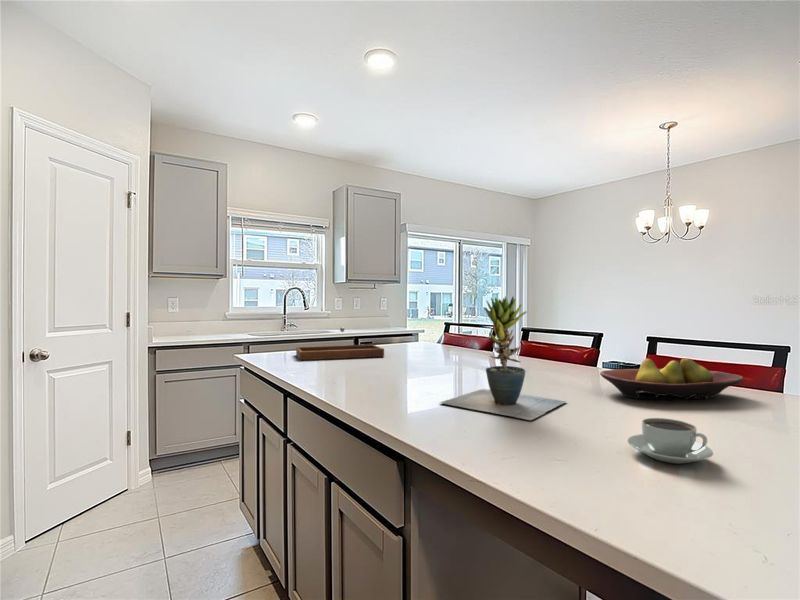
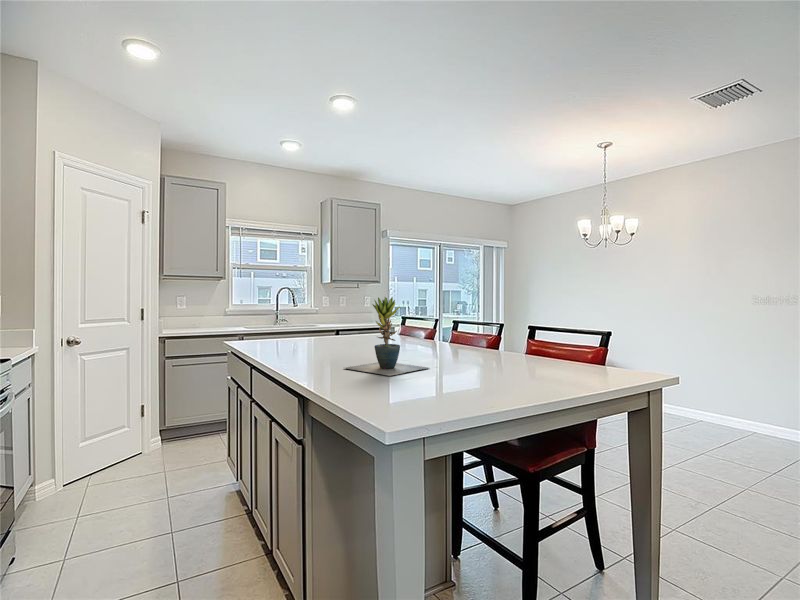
tray: present [296,327,384,360] -> none [271,321,339,345]
fruit bowl: present [600,358,743,400] -> none [462,340,556,367]
coffee cup: present [628,418,713,463] -> none [422,369,464,392]

